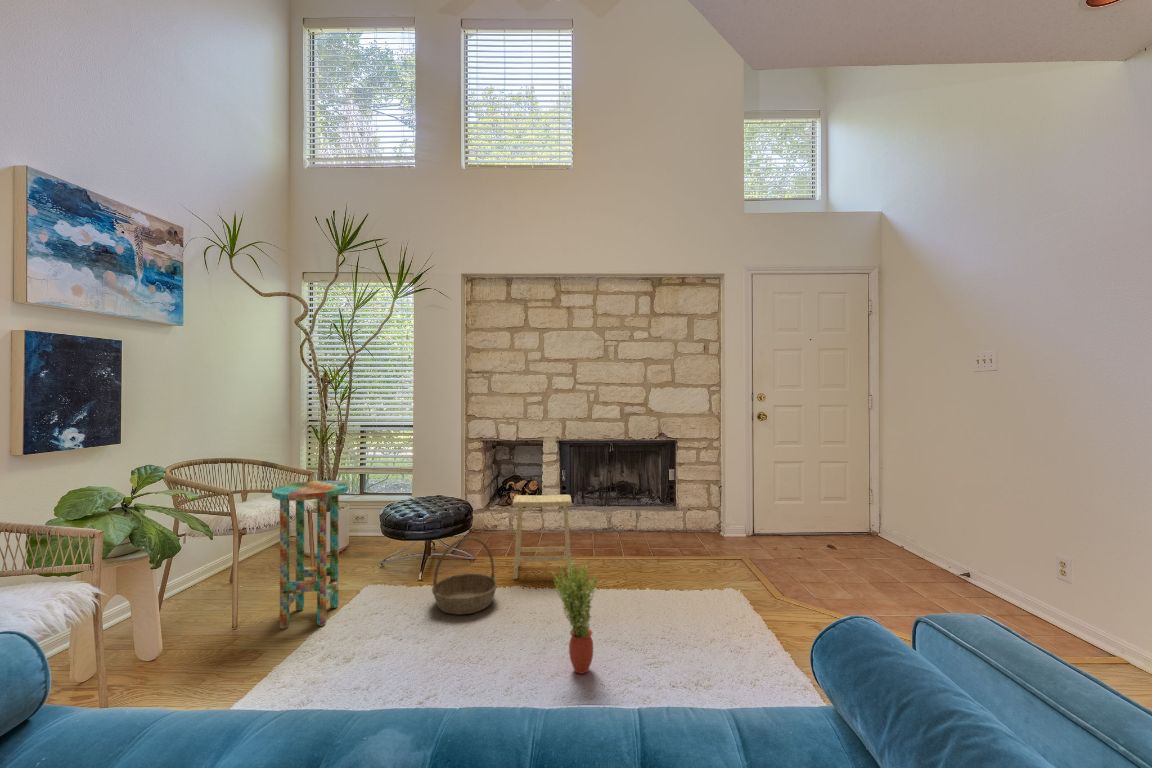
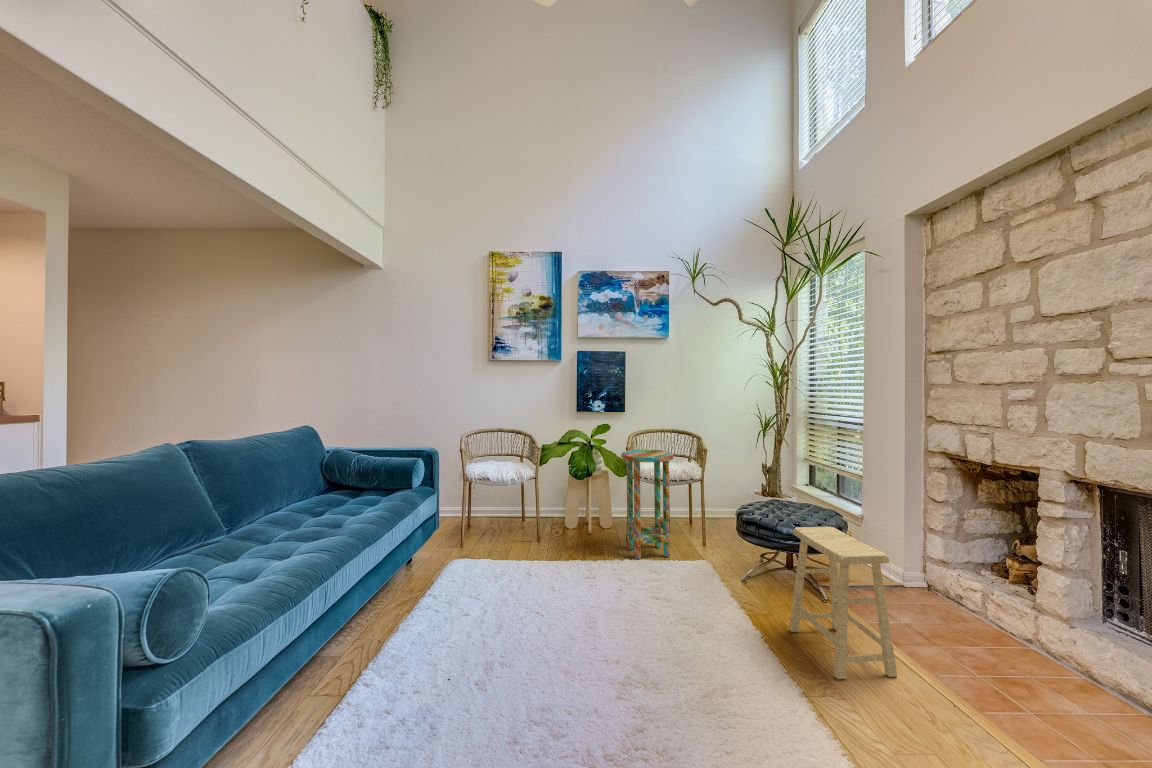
basket: present [432,537,498,615] -> none [666,535,737,620]
potted plant: present [553,557,597,674] -> none [553,558,594,694]

